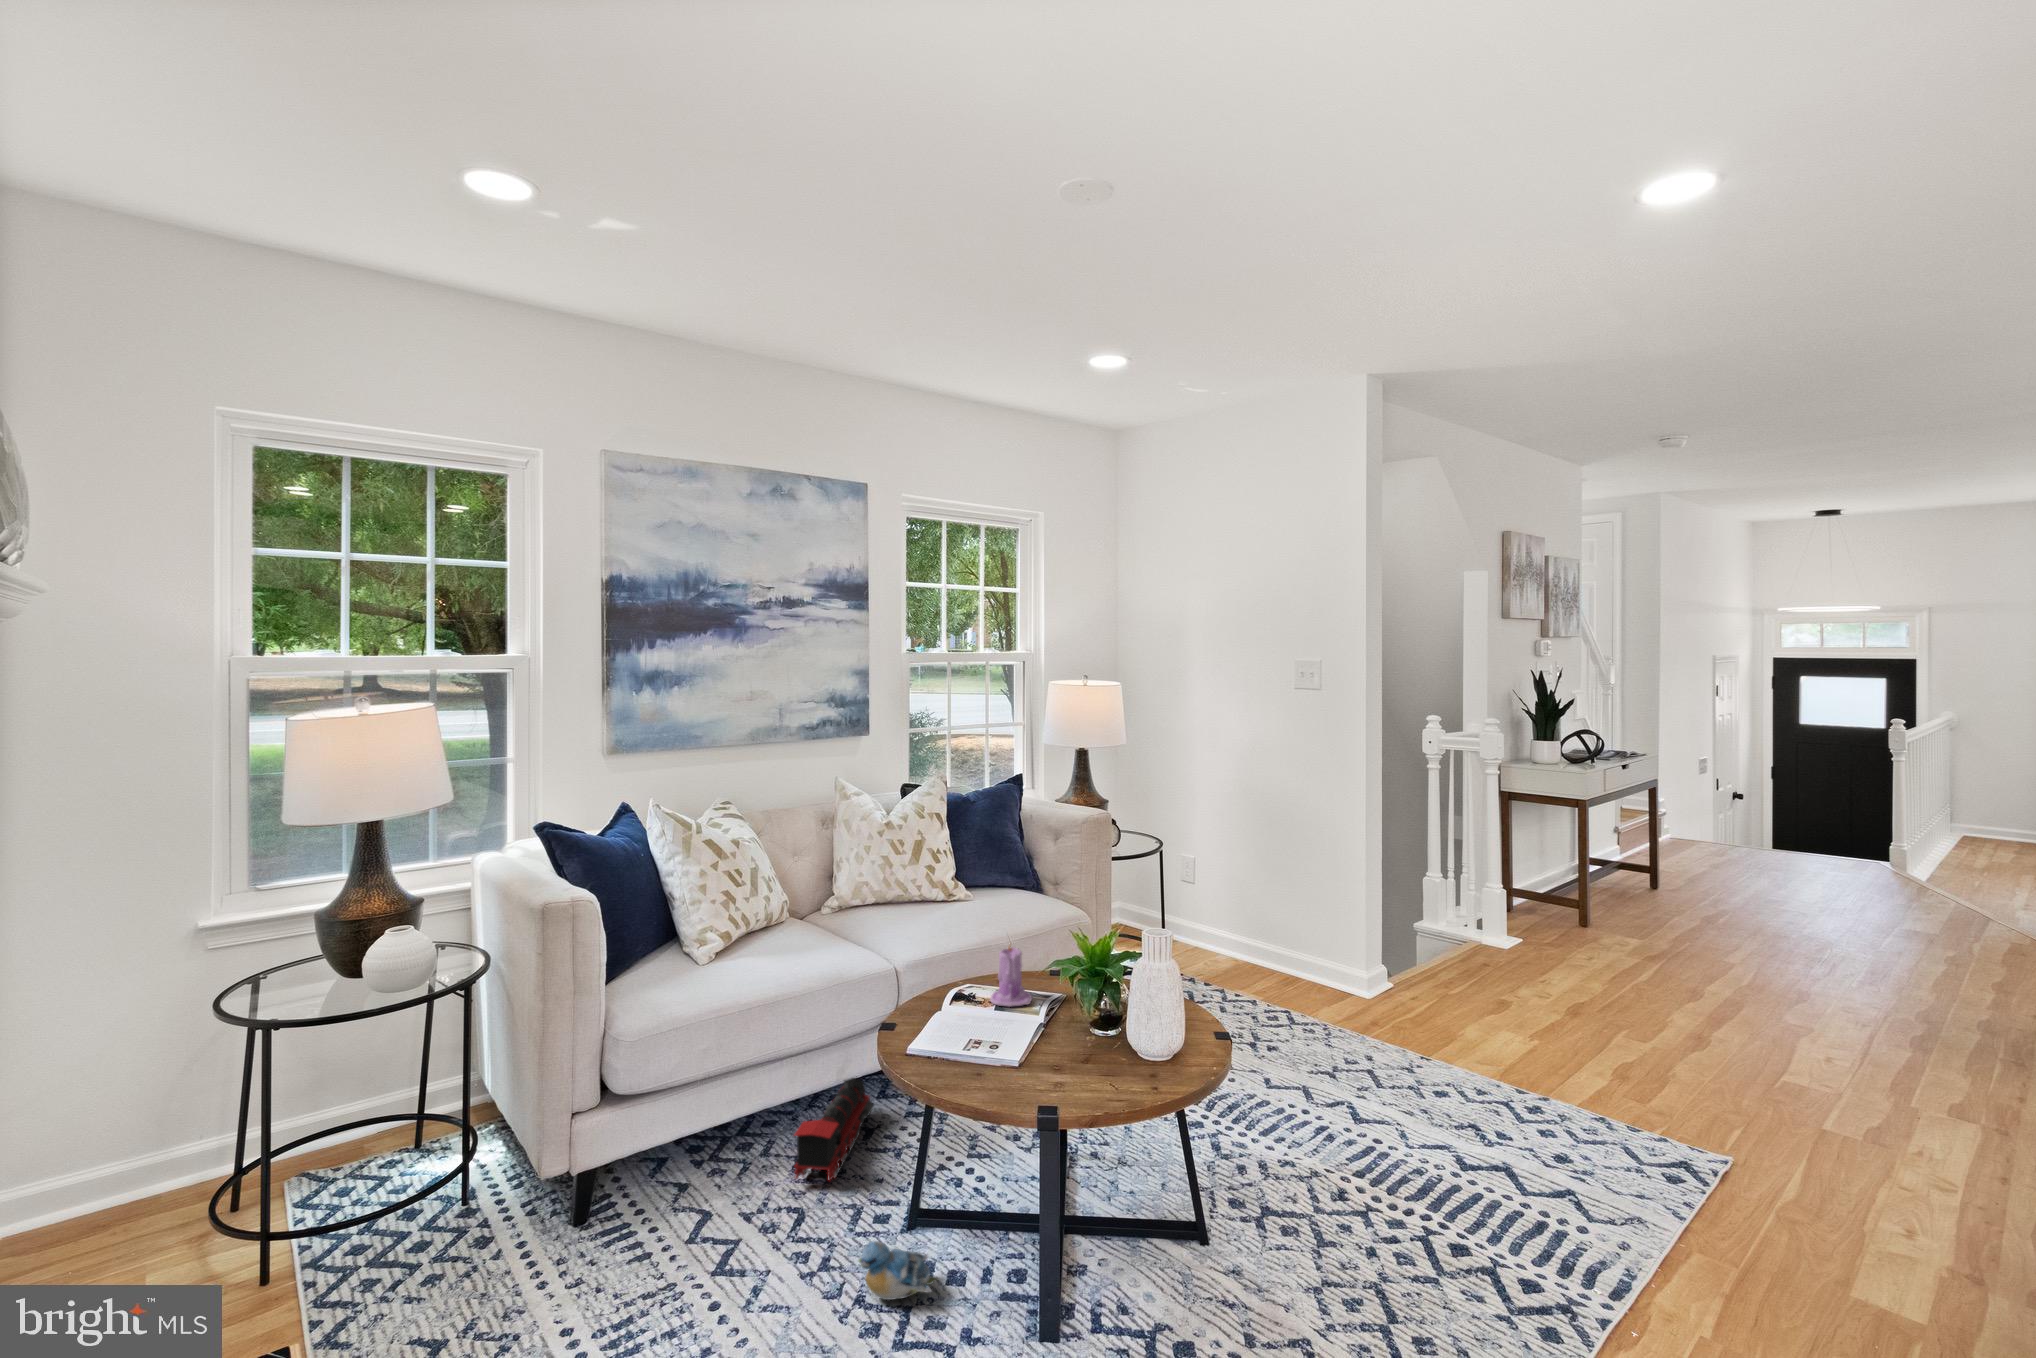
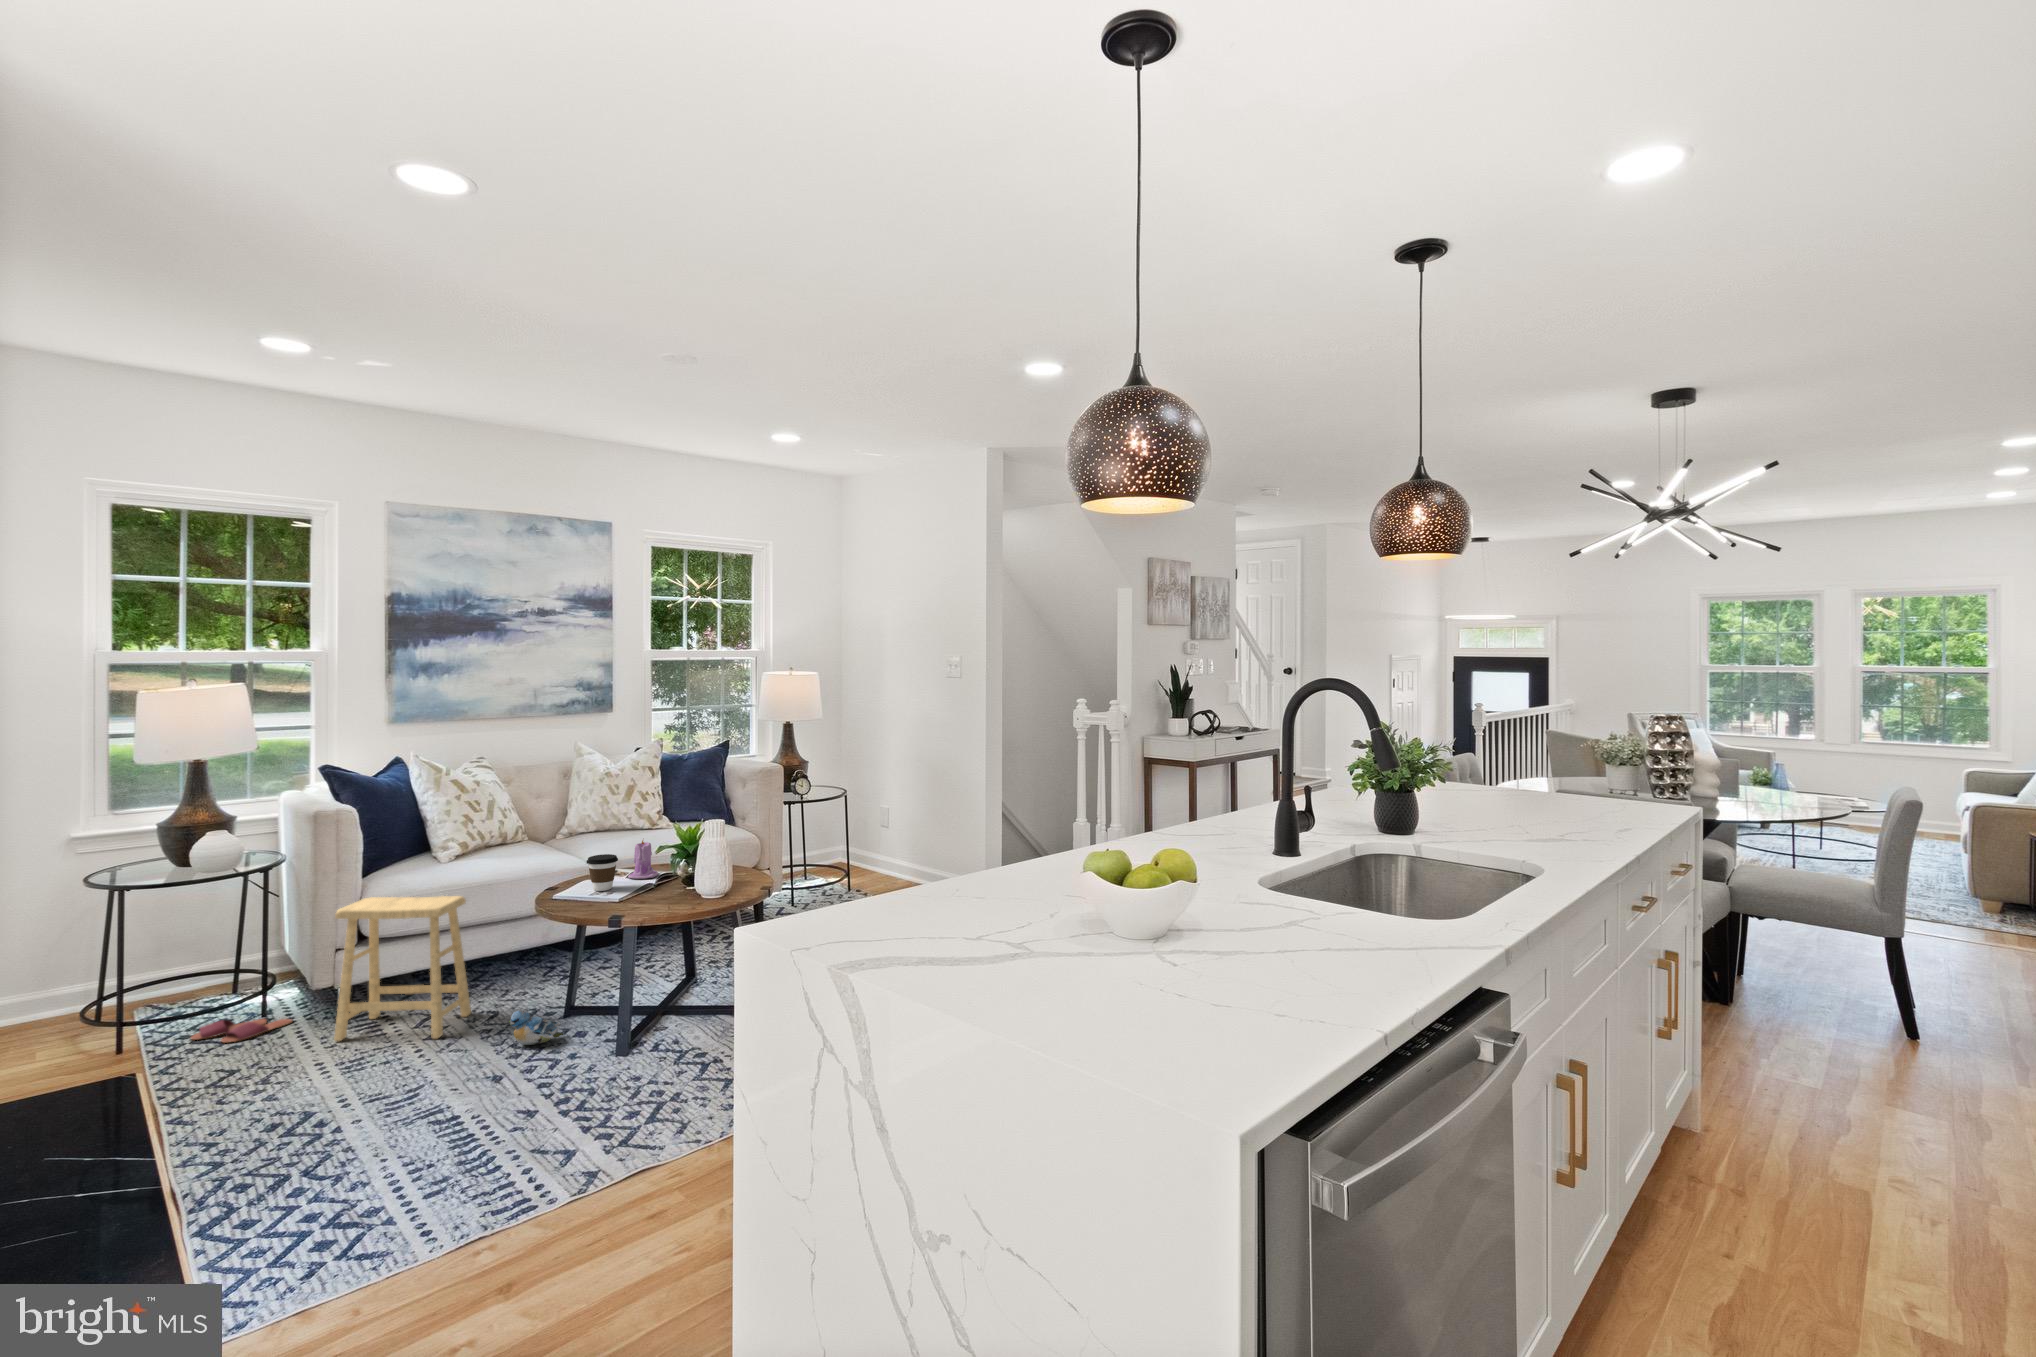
coffee cup: none [948,973,994,1034] -> present [587,854,618,891]
footstool: none [582,1034,768,1274] -> present [334,896,471,1041]
toy train: present [795,1078,873,1181] -> none [494,935,571,997]
slippers: none [367,1212,510,1268] -> present [191,1019,292,1043]

